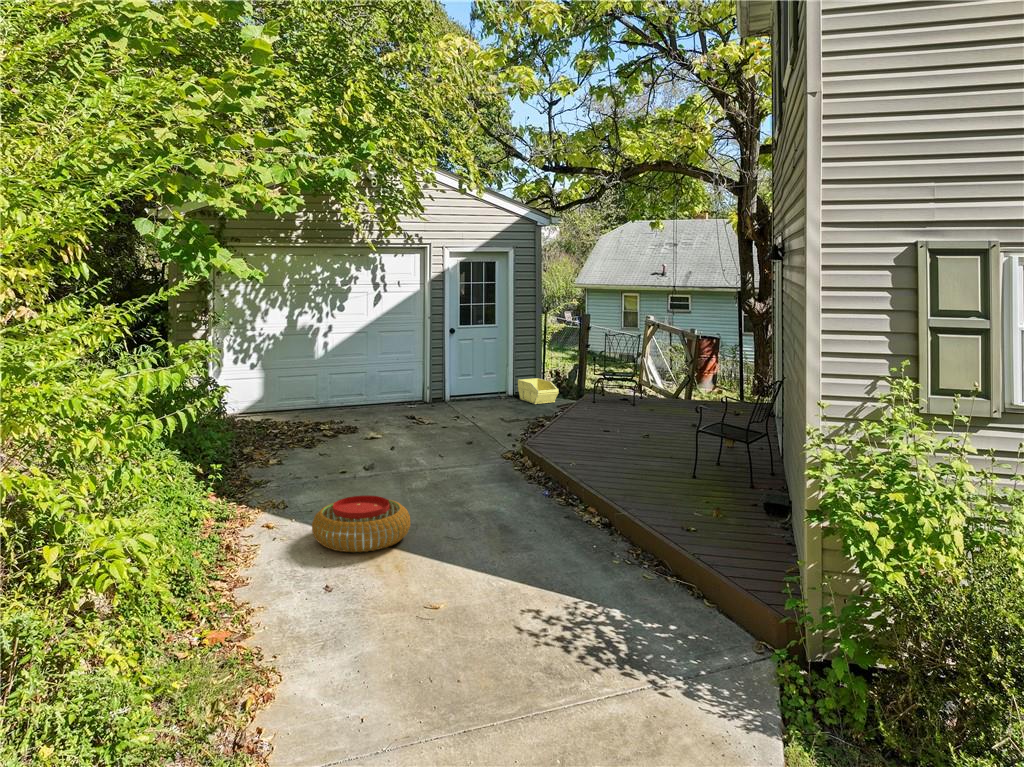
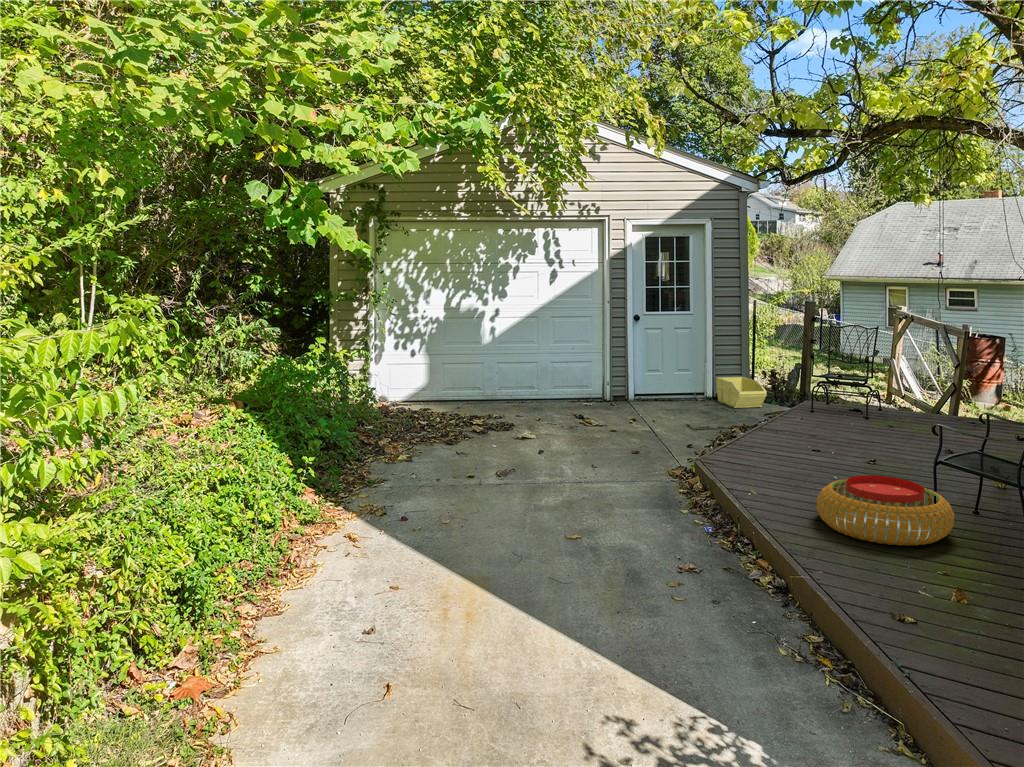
pouf: present [312,495,410,552] -> present [817,475,954,546]

